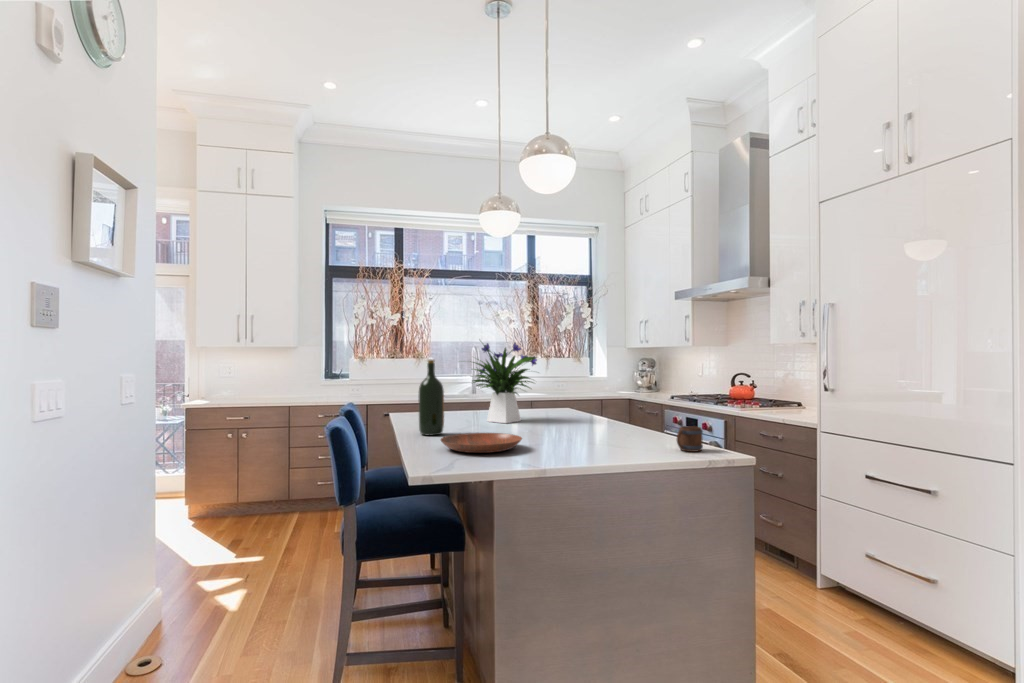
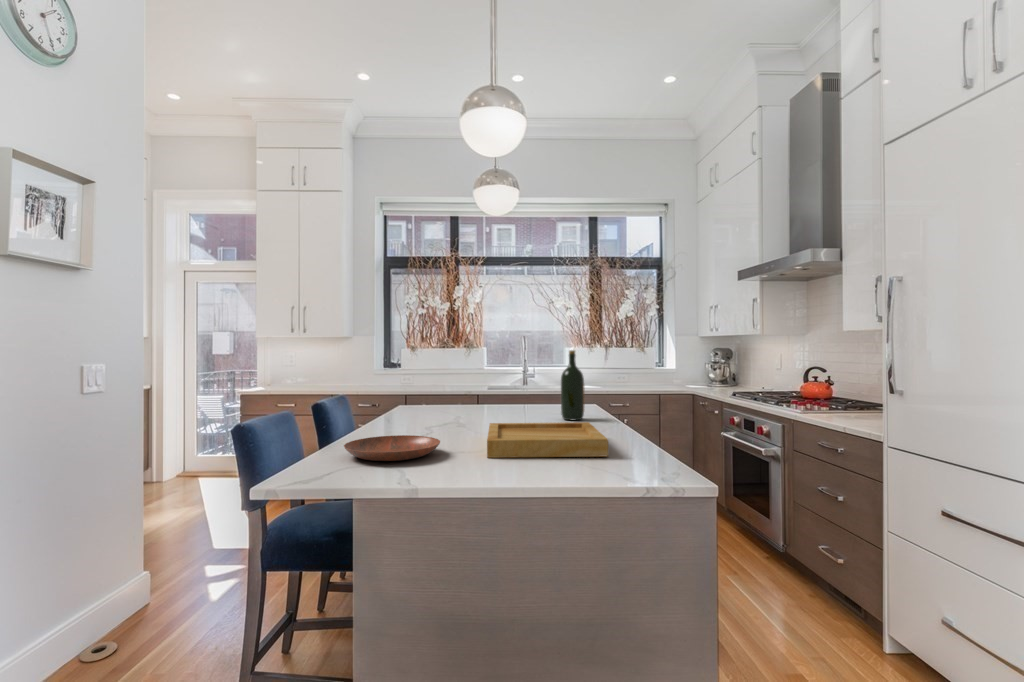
flower arrangement: present [473,343,537,423] -> none [436,328,527,422]
wine bottle: present [419,360,444,435] -> present [561,350,585,420]
tray: none [533,419,654,448] -> present [487,422,608,458]
mug: present [677,426,703,452] -> none [614,438,655,472]

